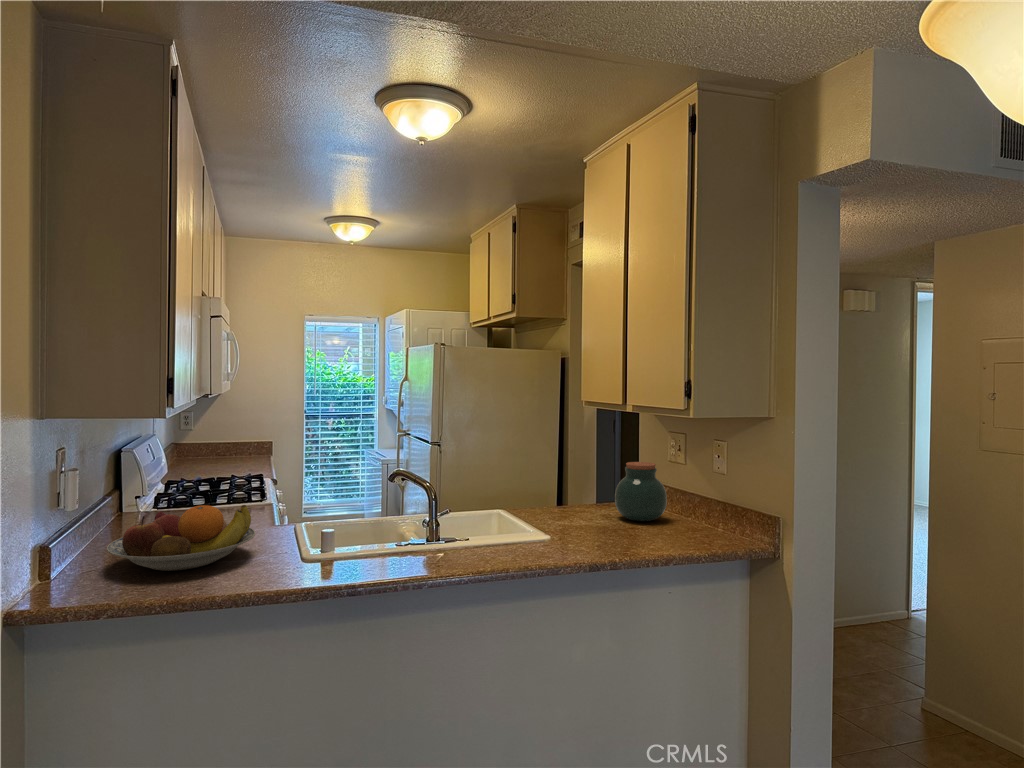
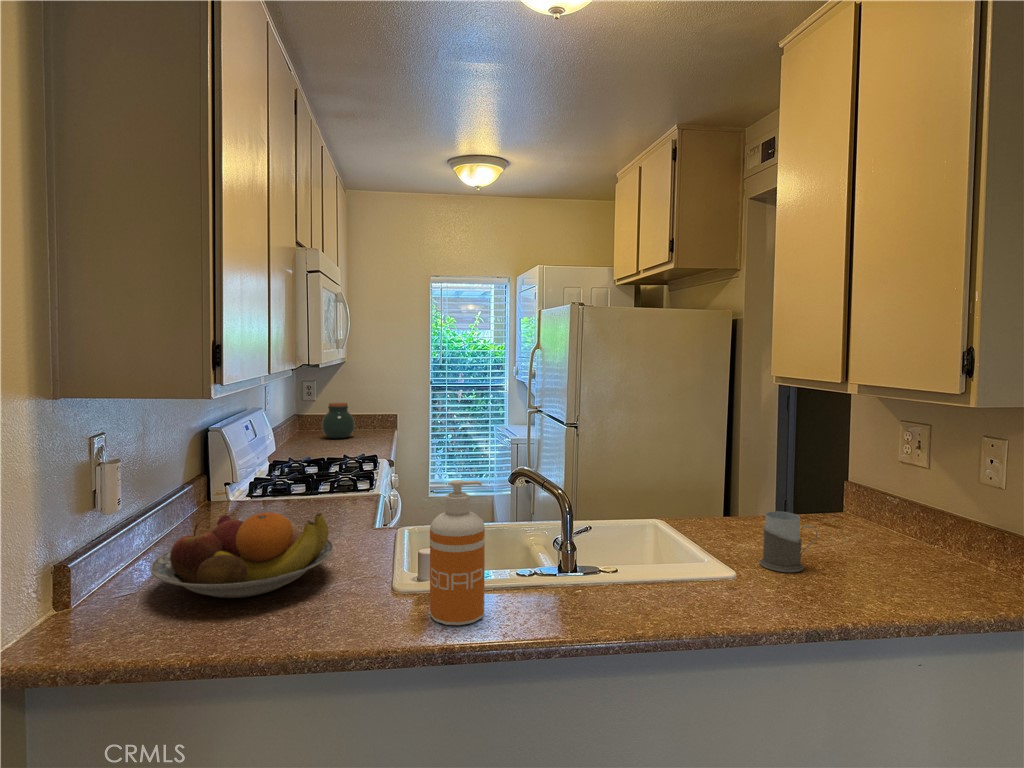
jar: present [615,462,667,521] -> present [322,403,355,439]
soap dispenser: none [337,472,377,573] -> present [430,480,485,625]
mug: none [568,493,604,533] -> present [760,511,817,572]

